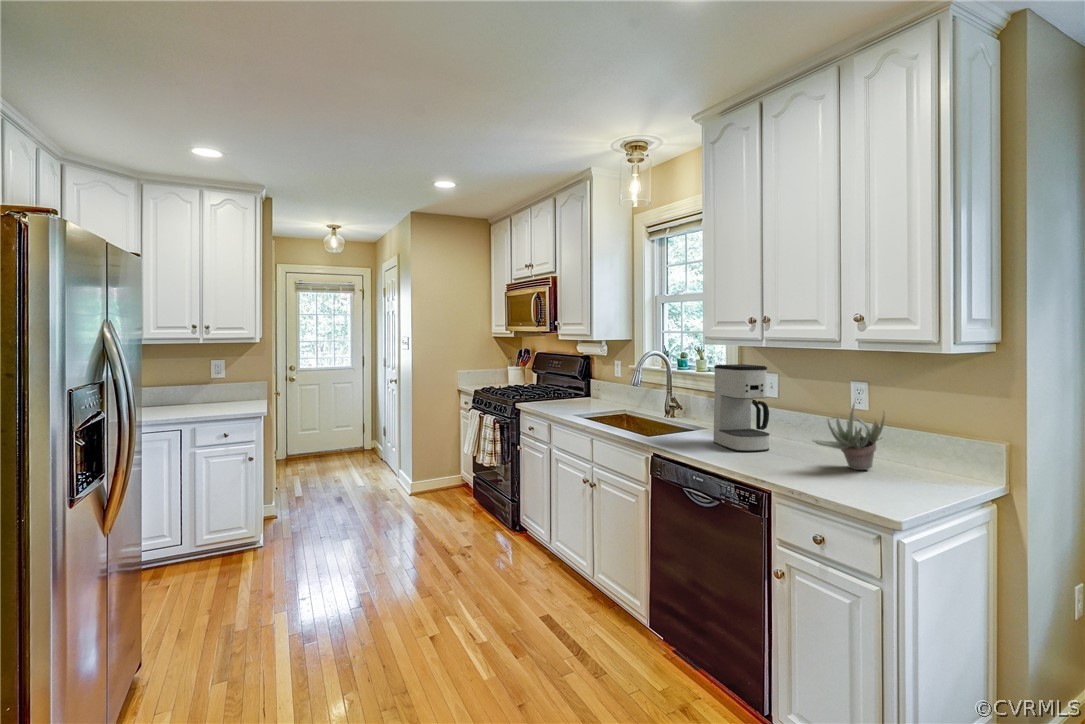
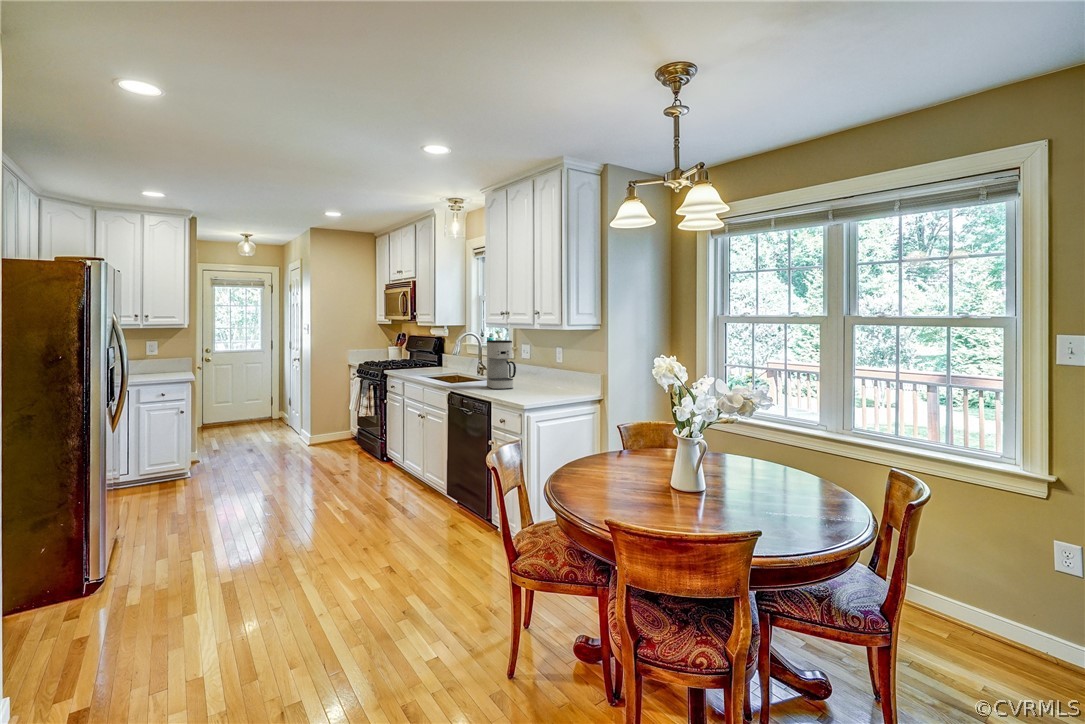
succulent plant: present [812,402,885,470] -> none [519,358,555,394]

